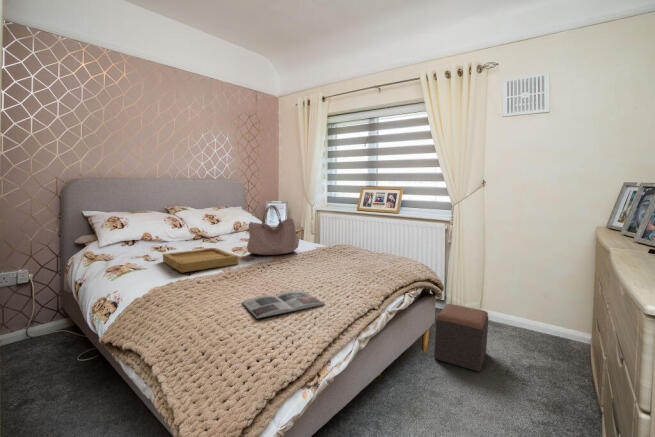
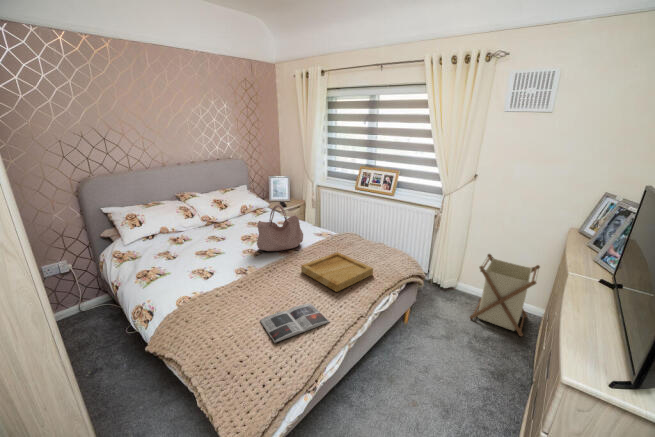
tray: present [163,248,238,273] -> present [301,252,373,292]
laundry basket: none [494,266,569,358] -> present [470,254,540,336]
footstool: present [434,304,488,372] -> none [418,291,466,351]

